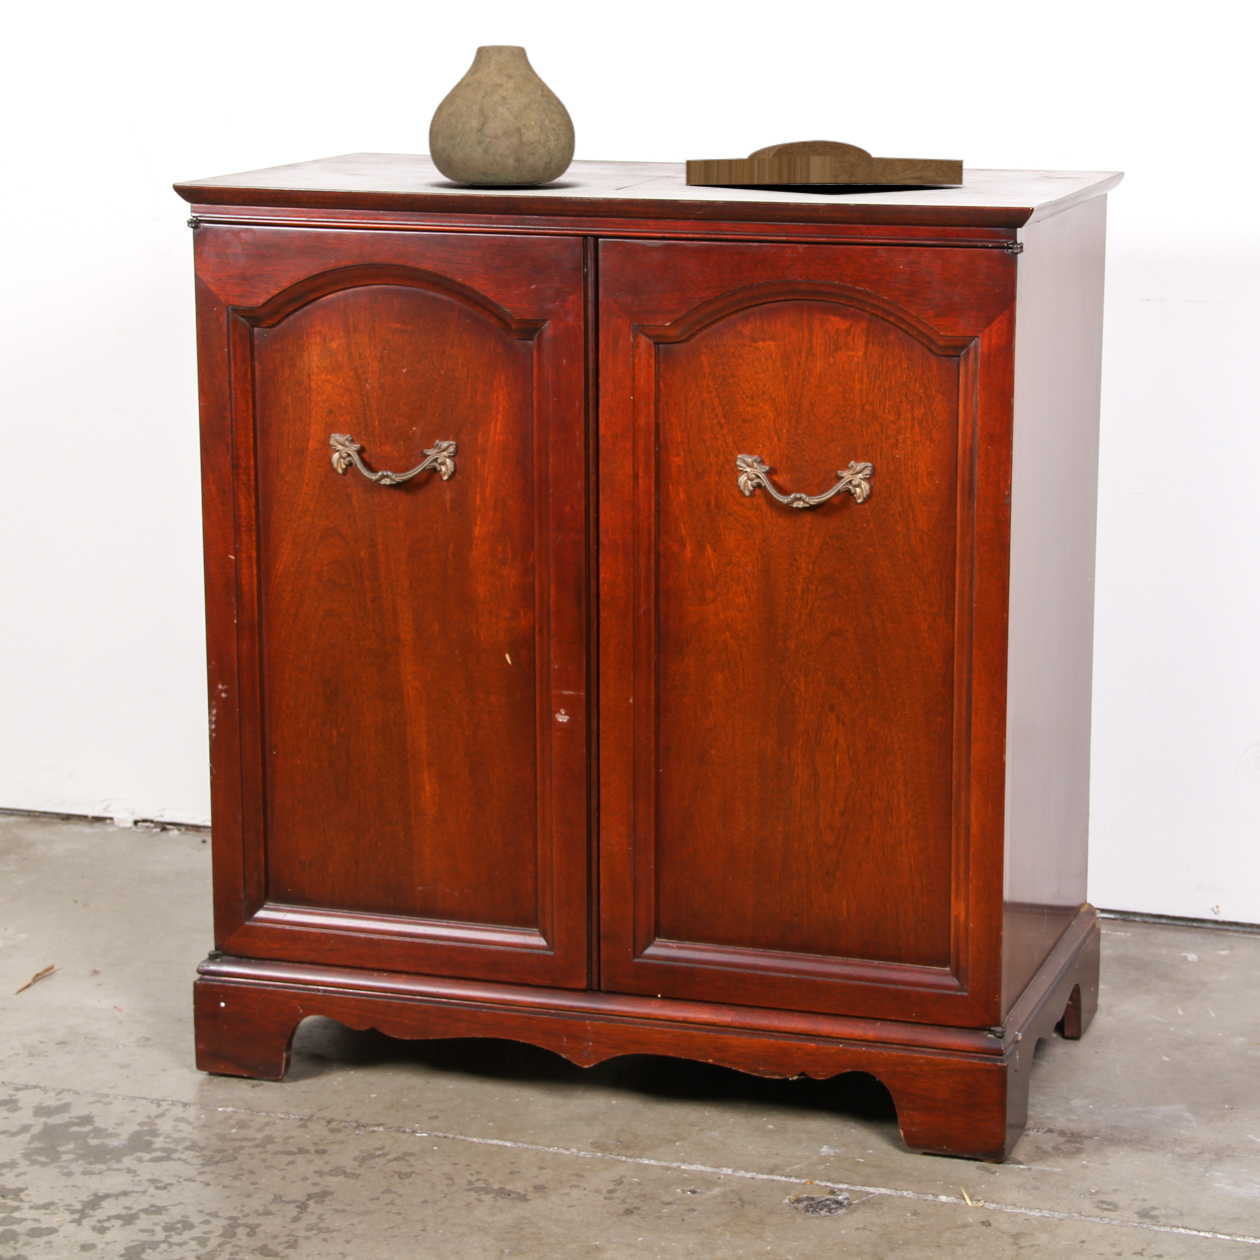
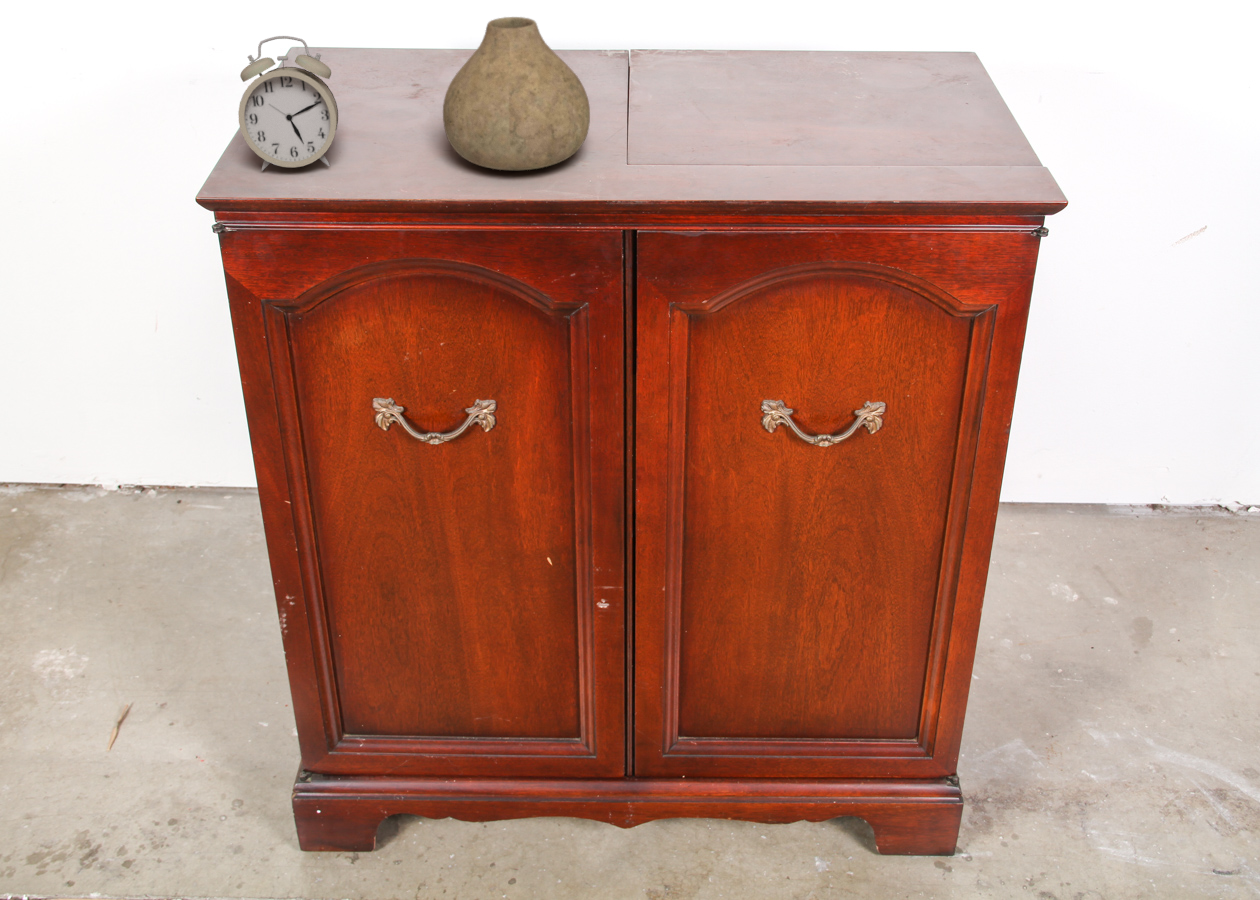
alarm clock: none [238,59,337,182] -> present [238,36,338,171]
tray: present [686,140,963,186] -> none [677,55,923,154]

